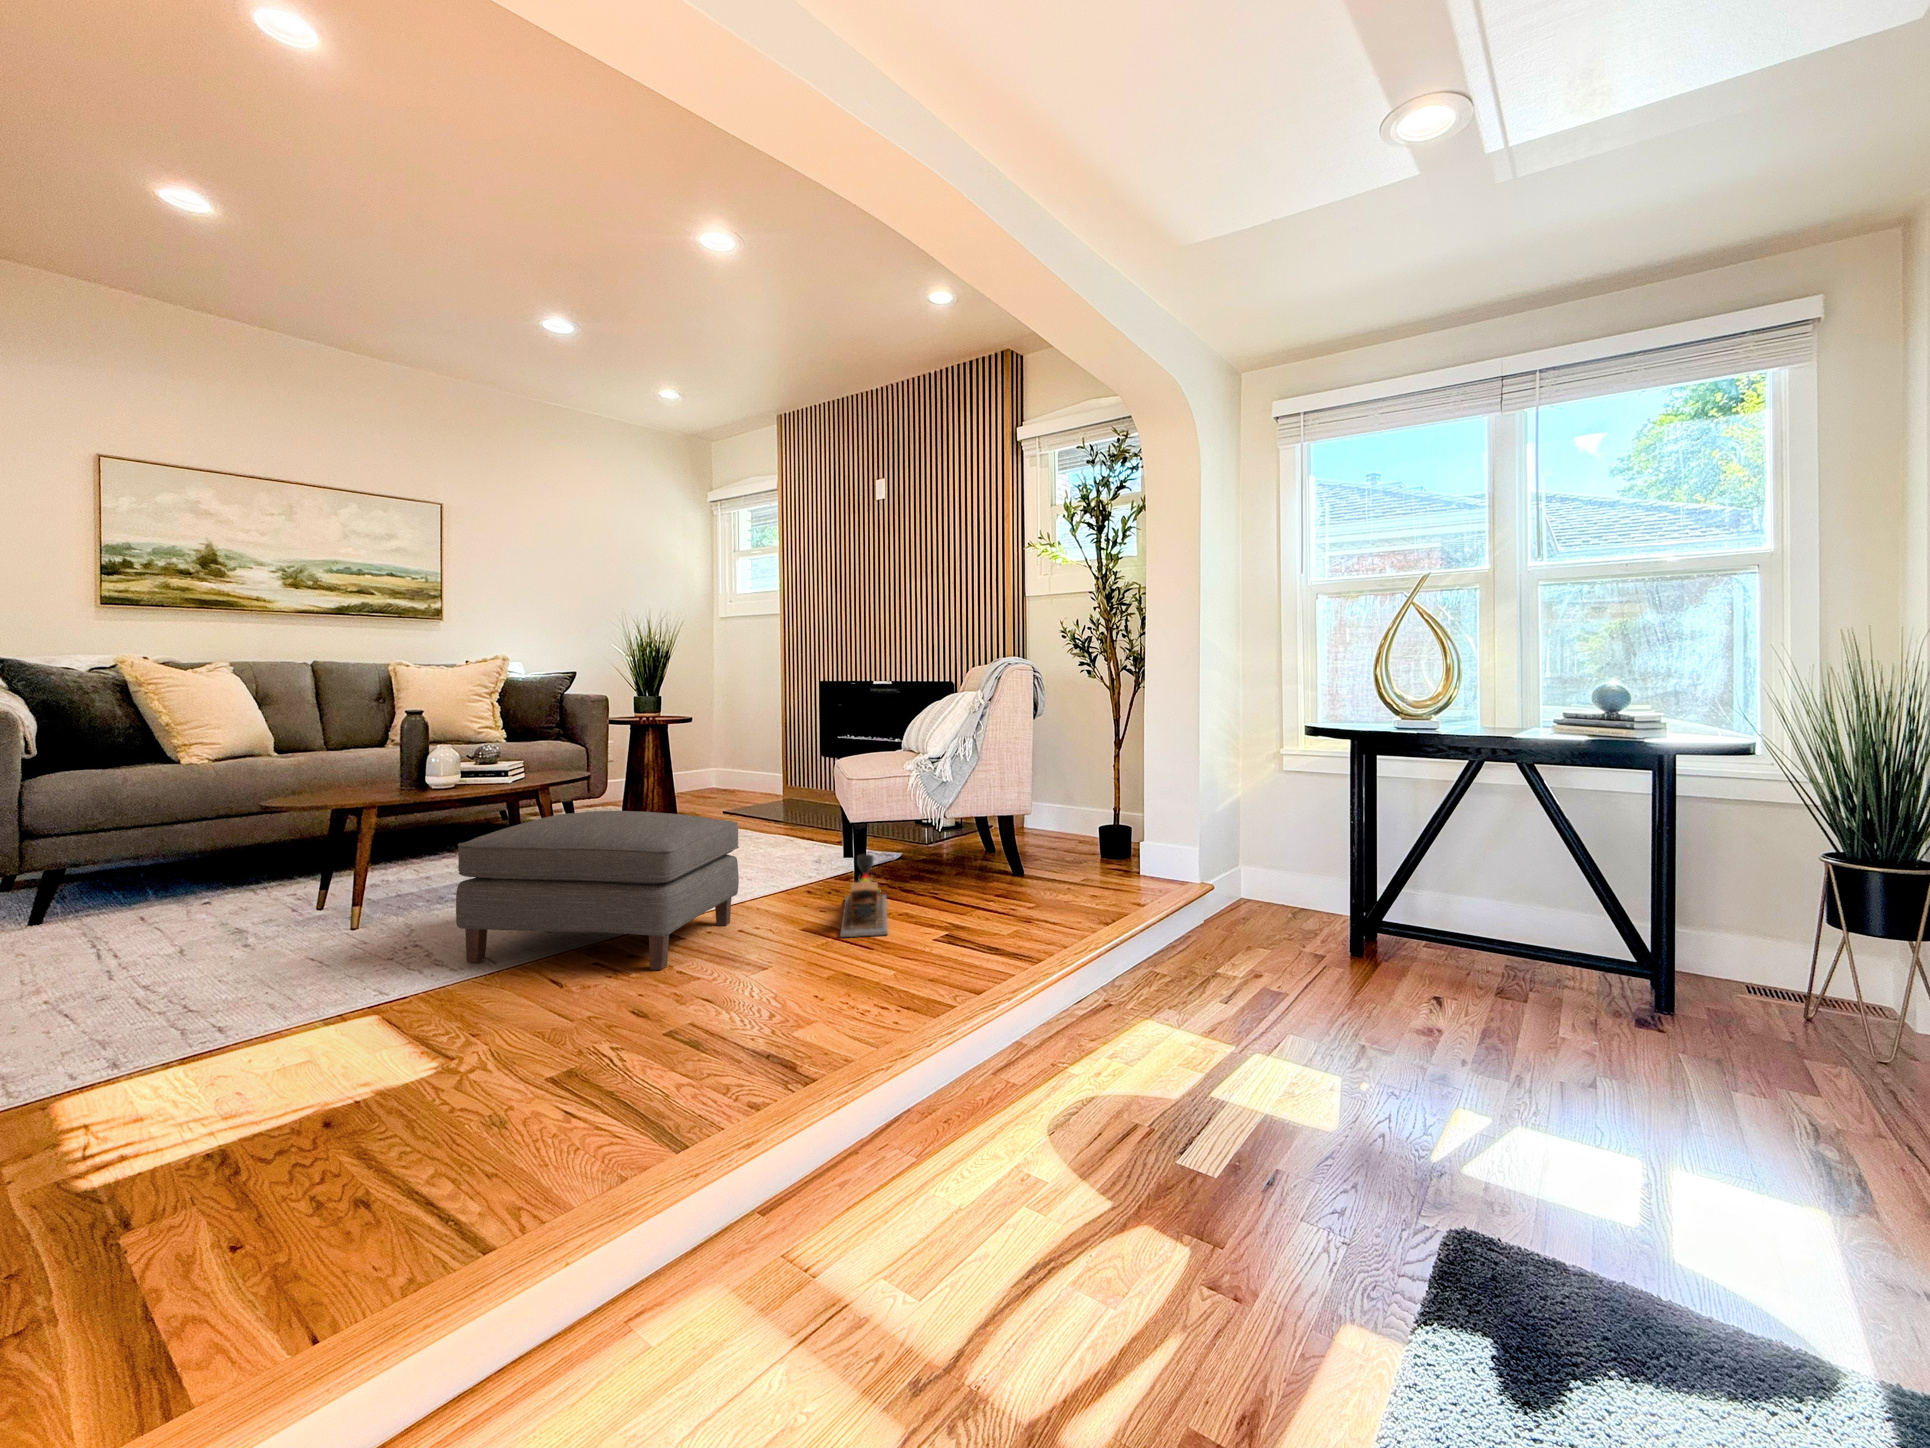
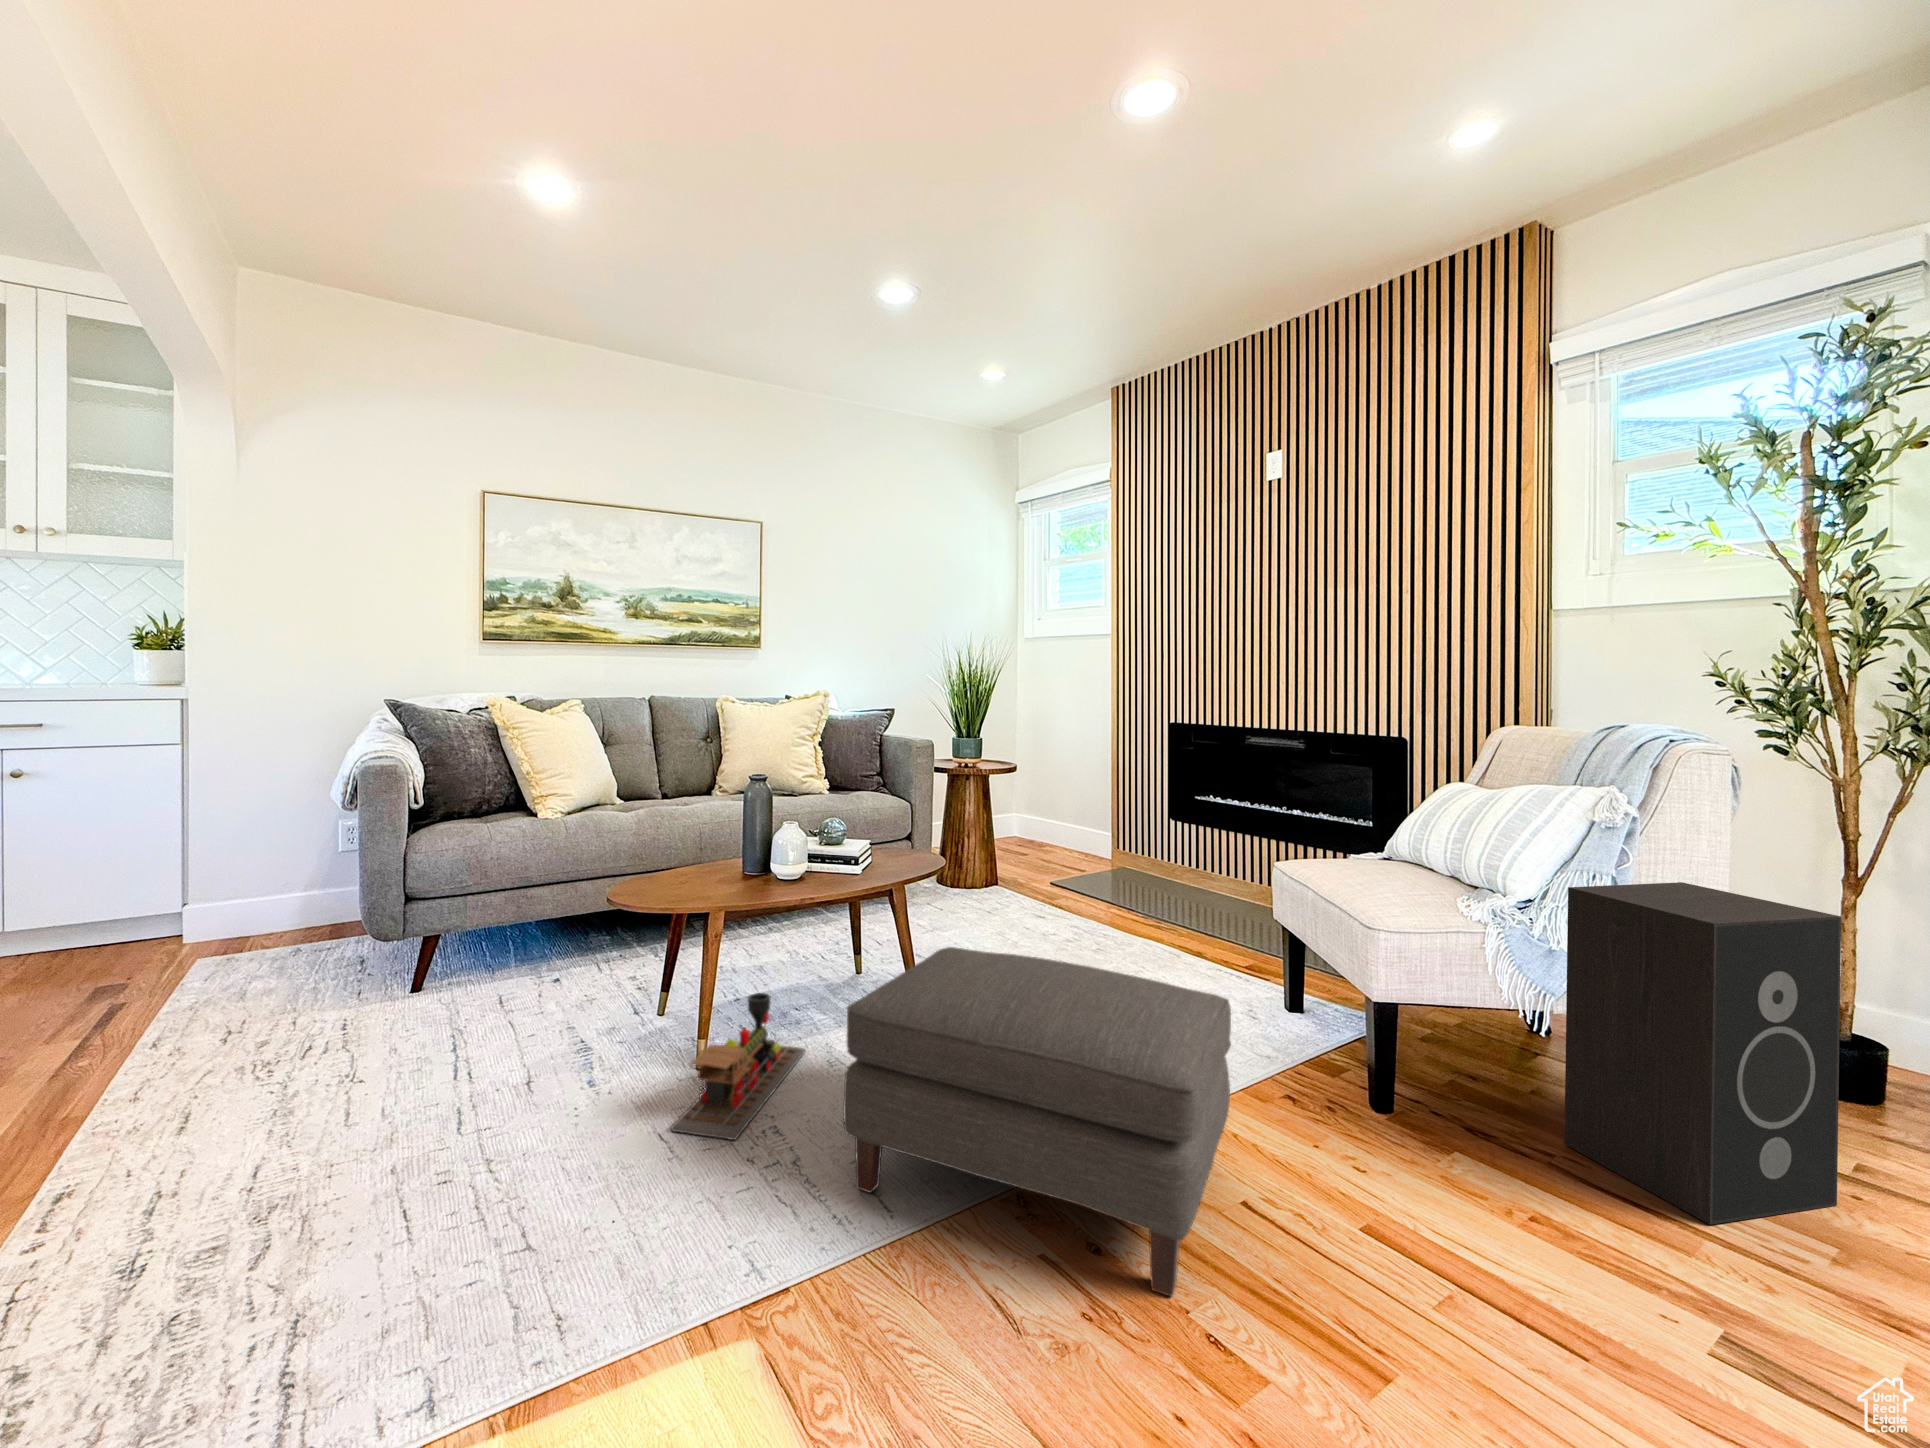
speaker: none [945,745,1054,909] -> present [1564,882,1841,1225]
toy train: present [840,854,888,937] -> present [671,993,805,1140]

